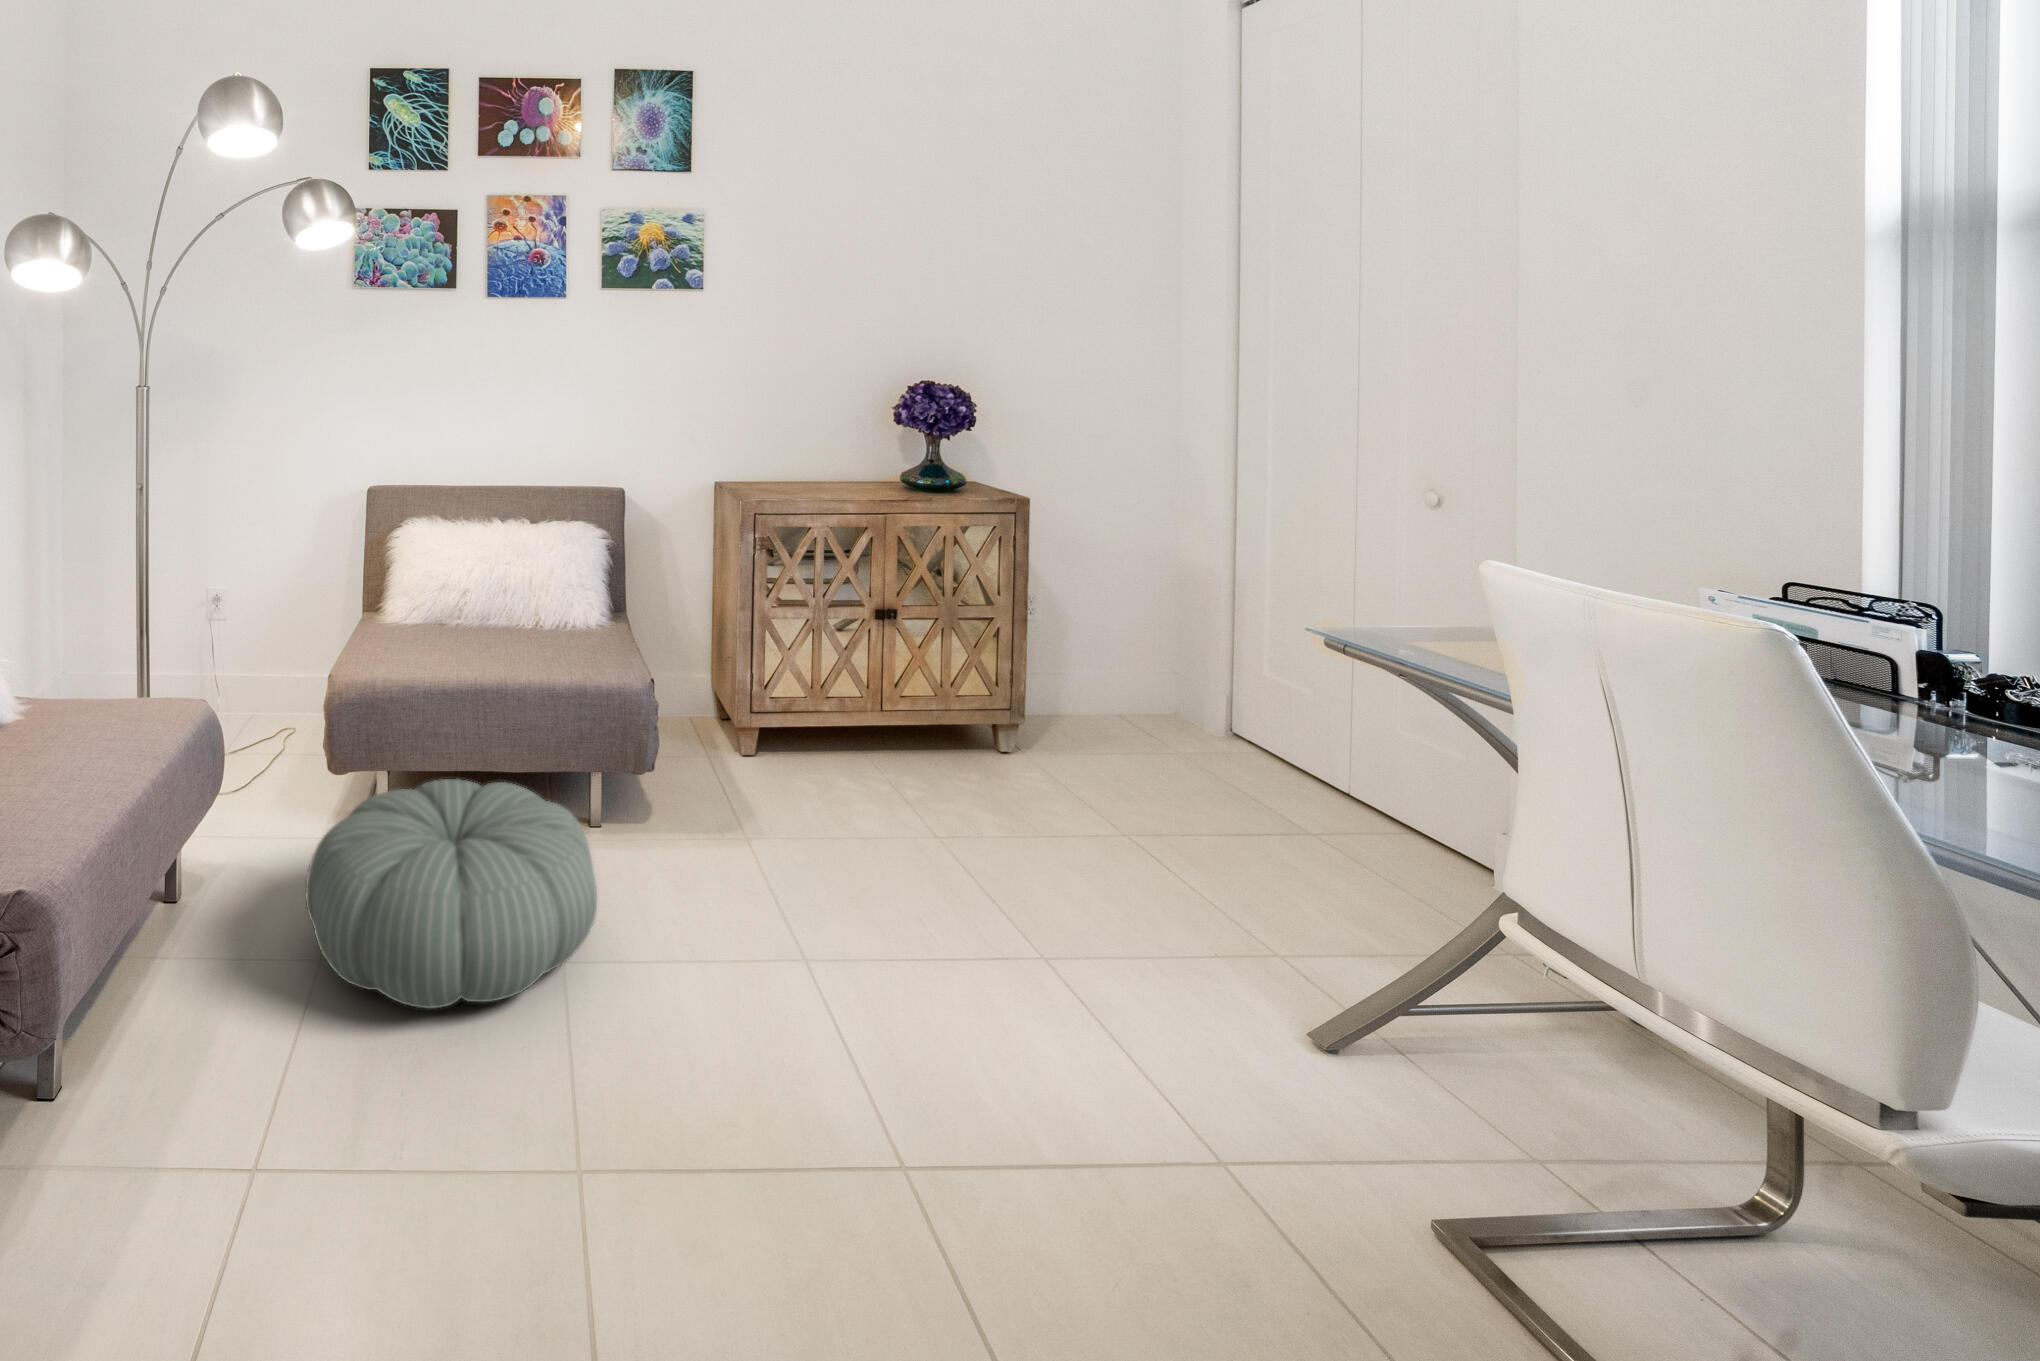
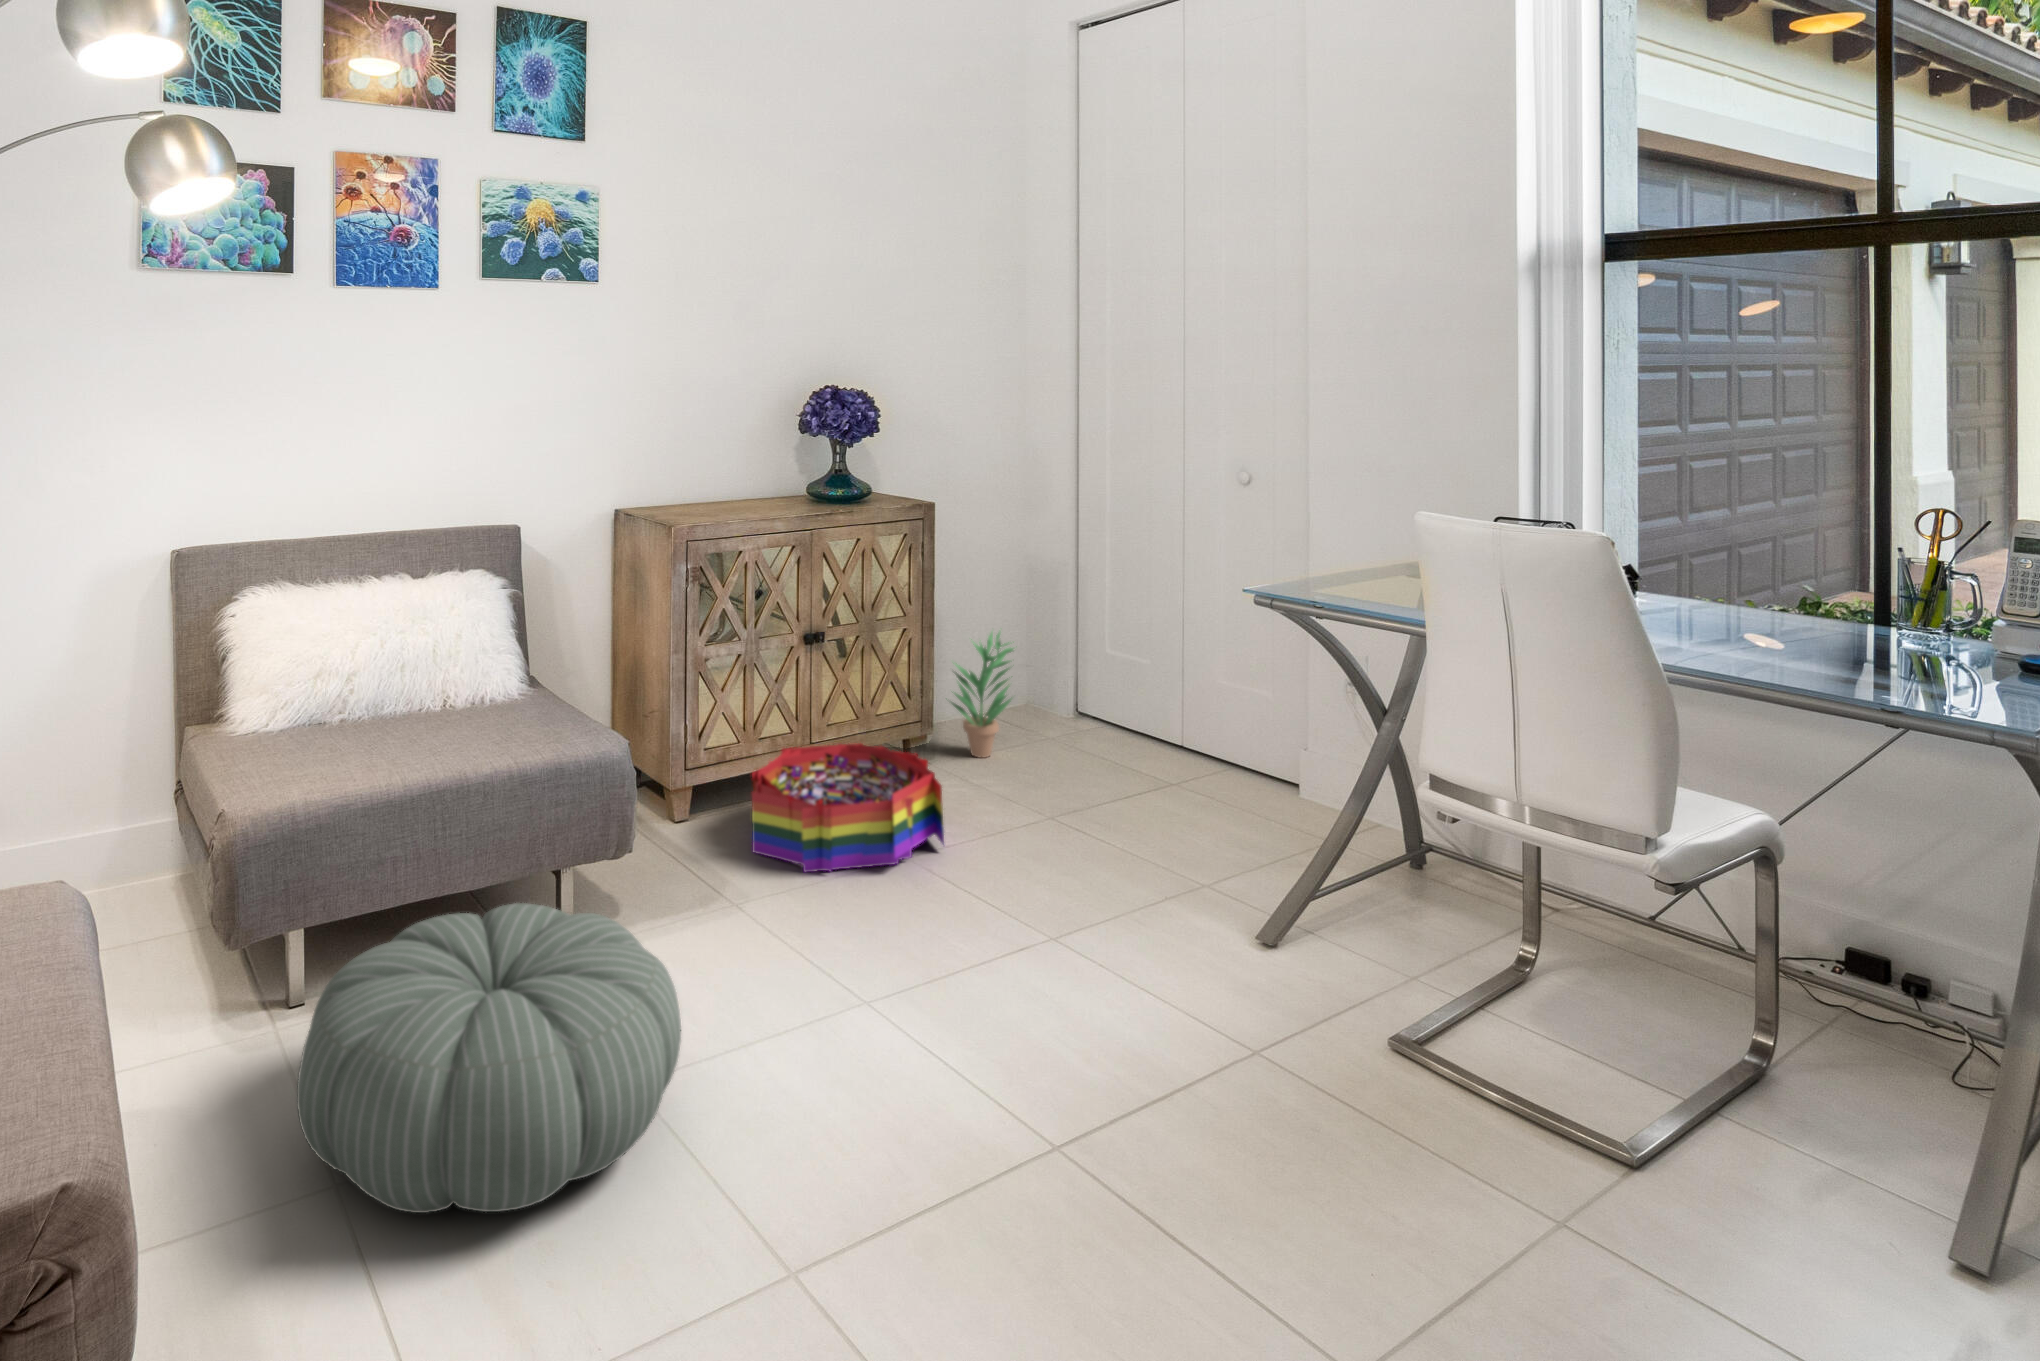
potted plant: none [1045,629,1129,759] -> present [951,632,1013,758]
storage bin: none [792,710,981,835] -> present [752,743,944,872]

